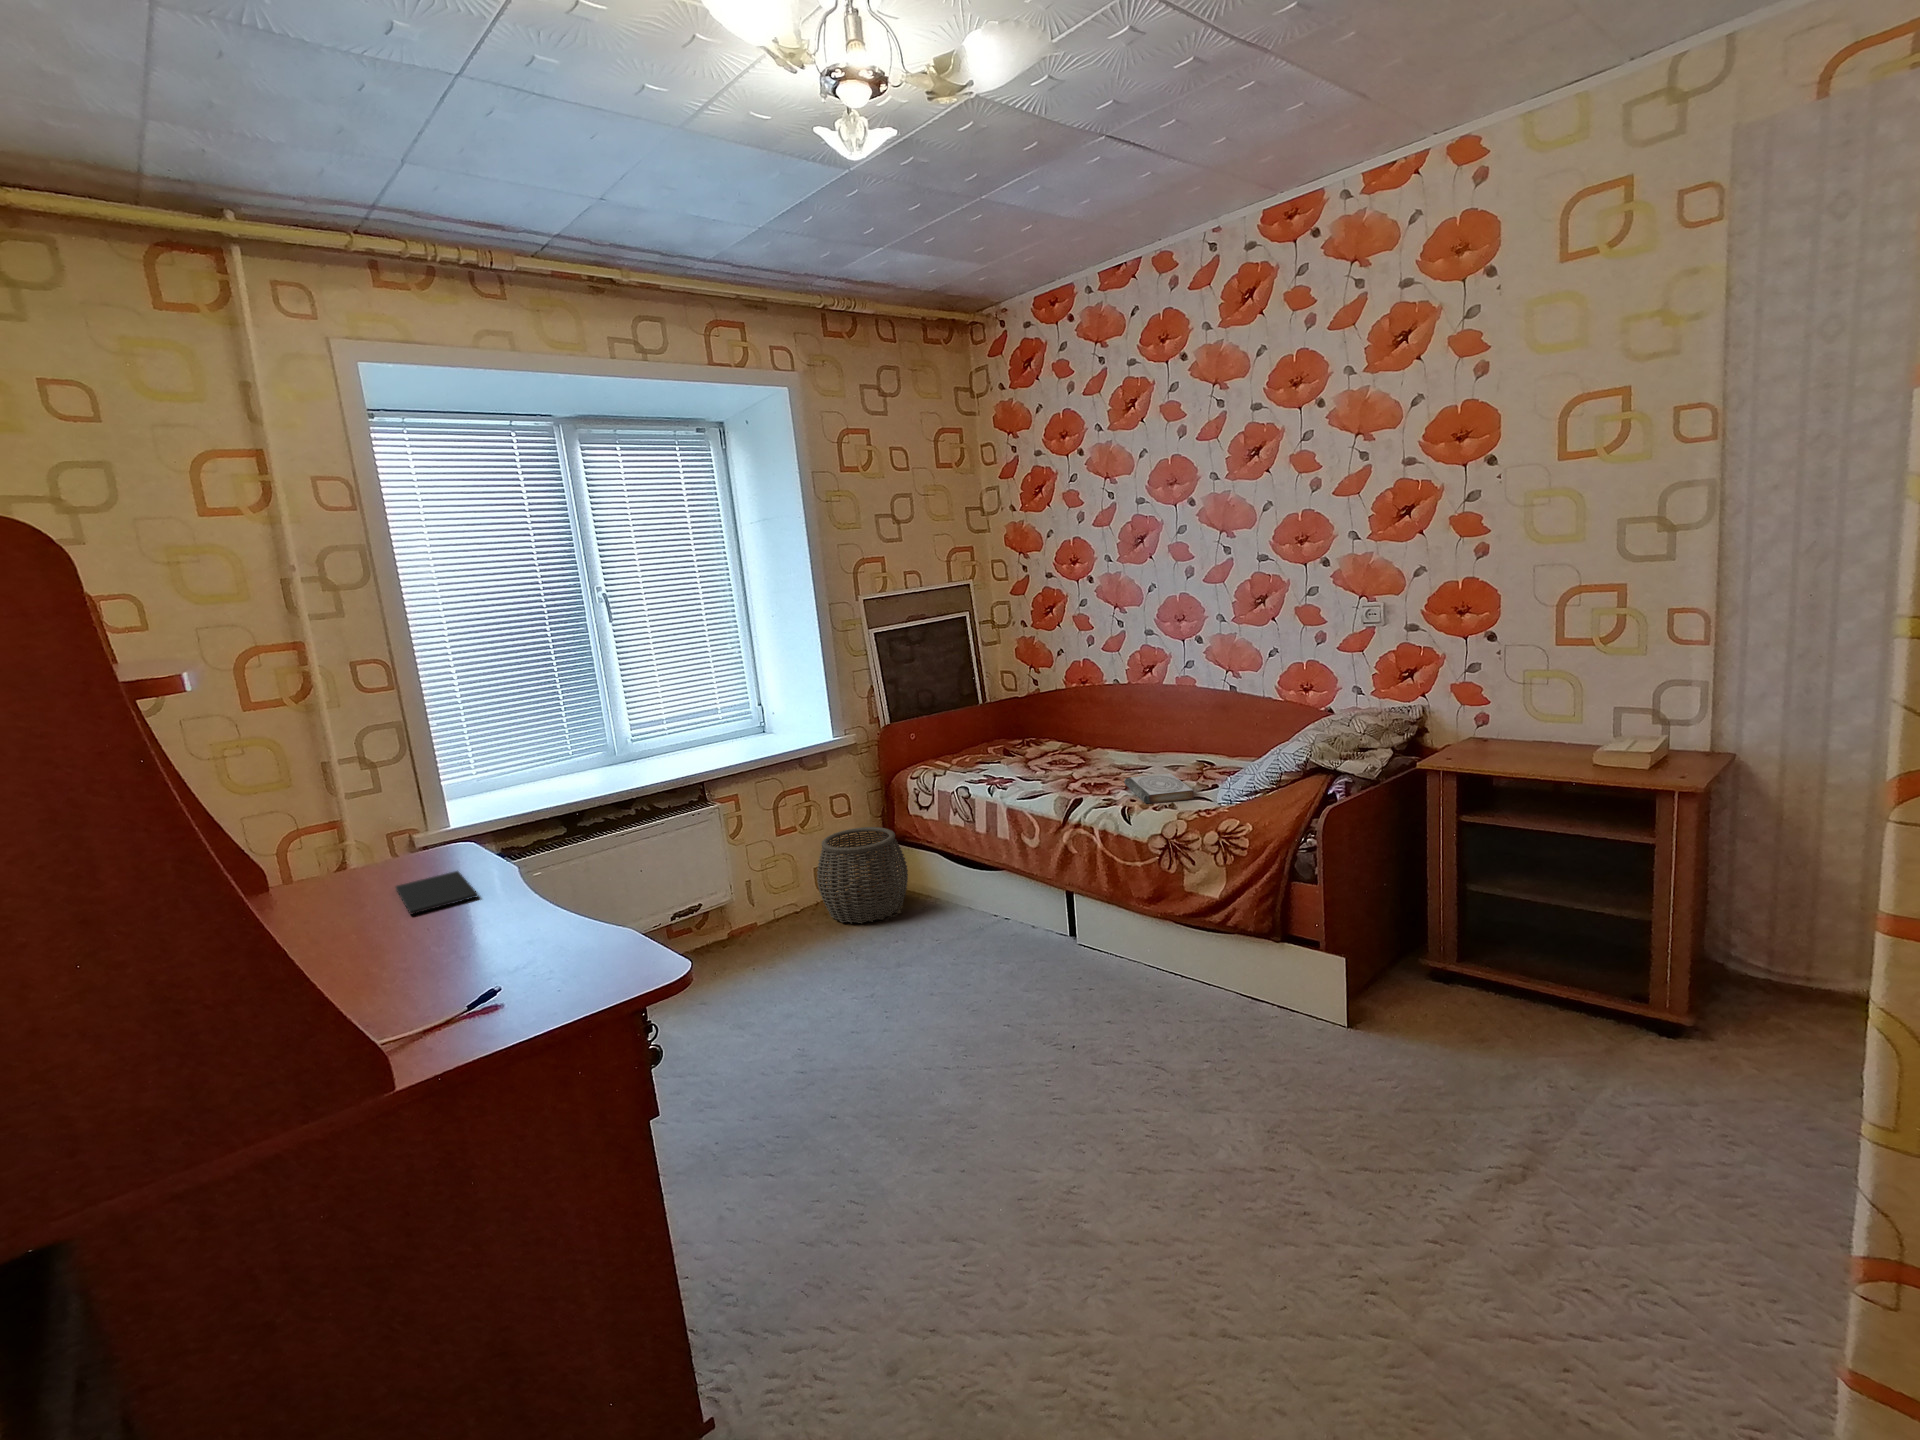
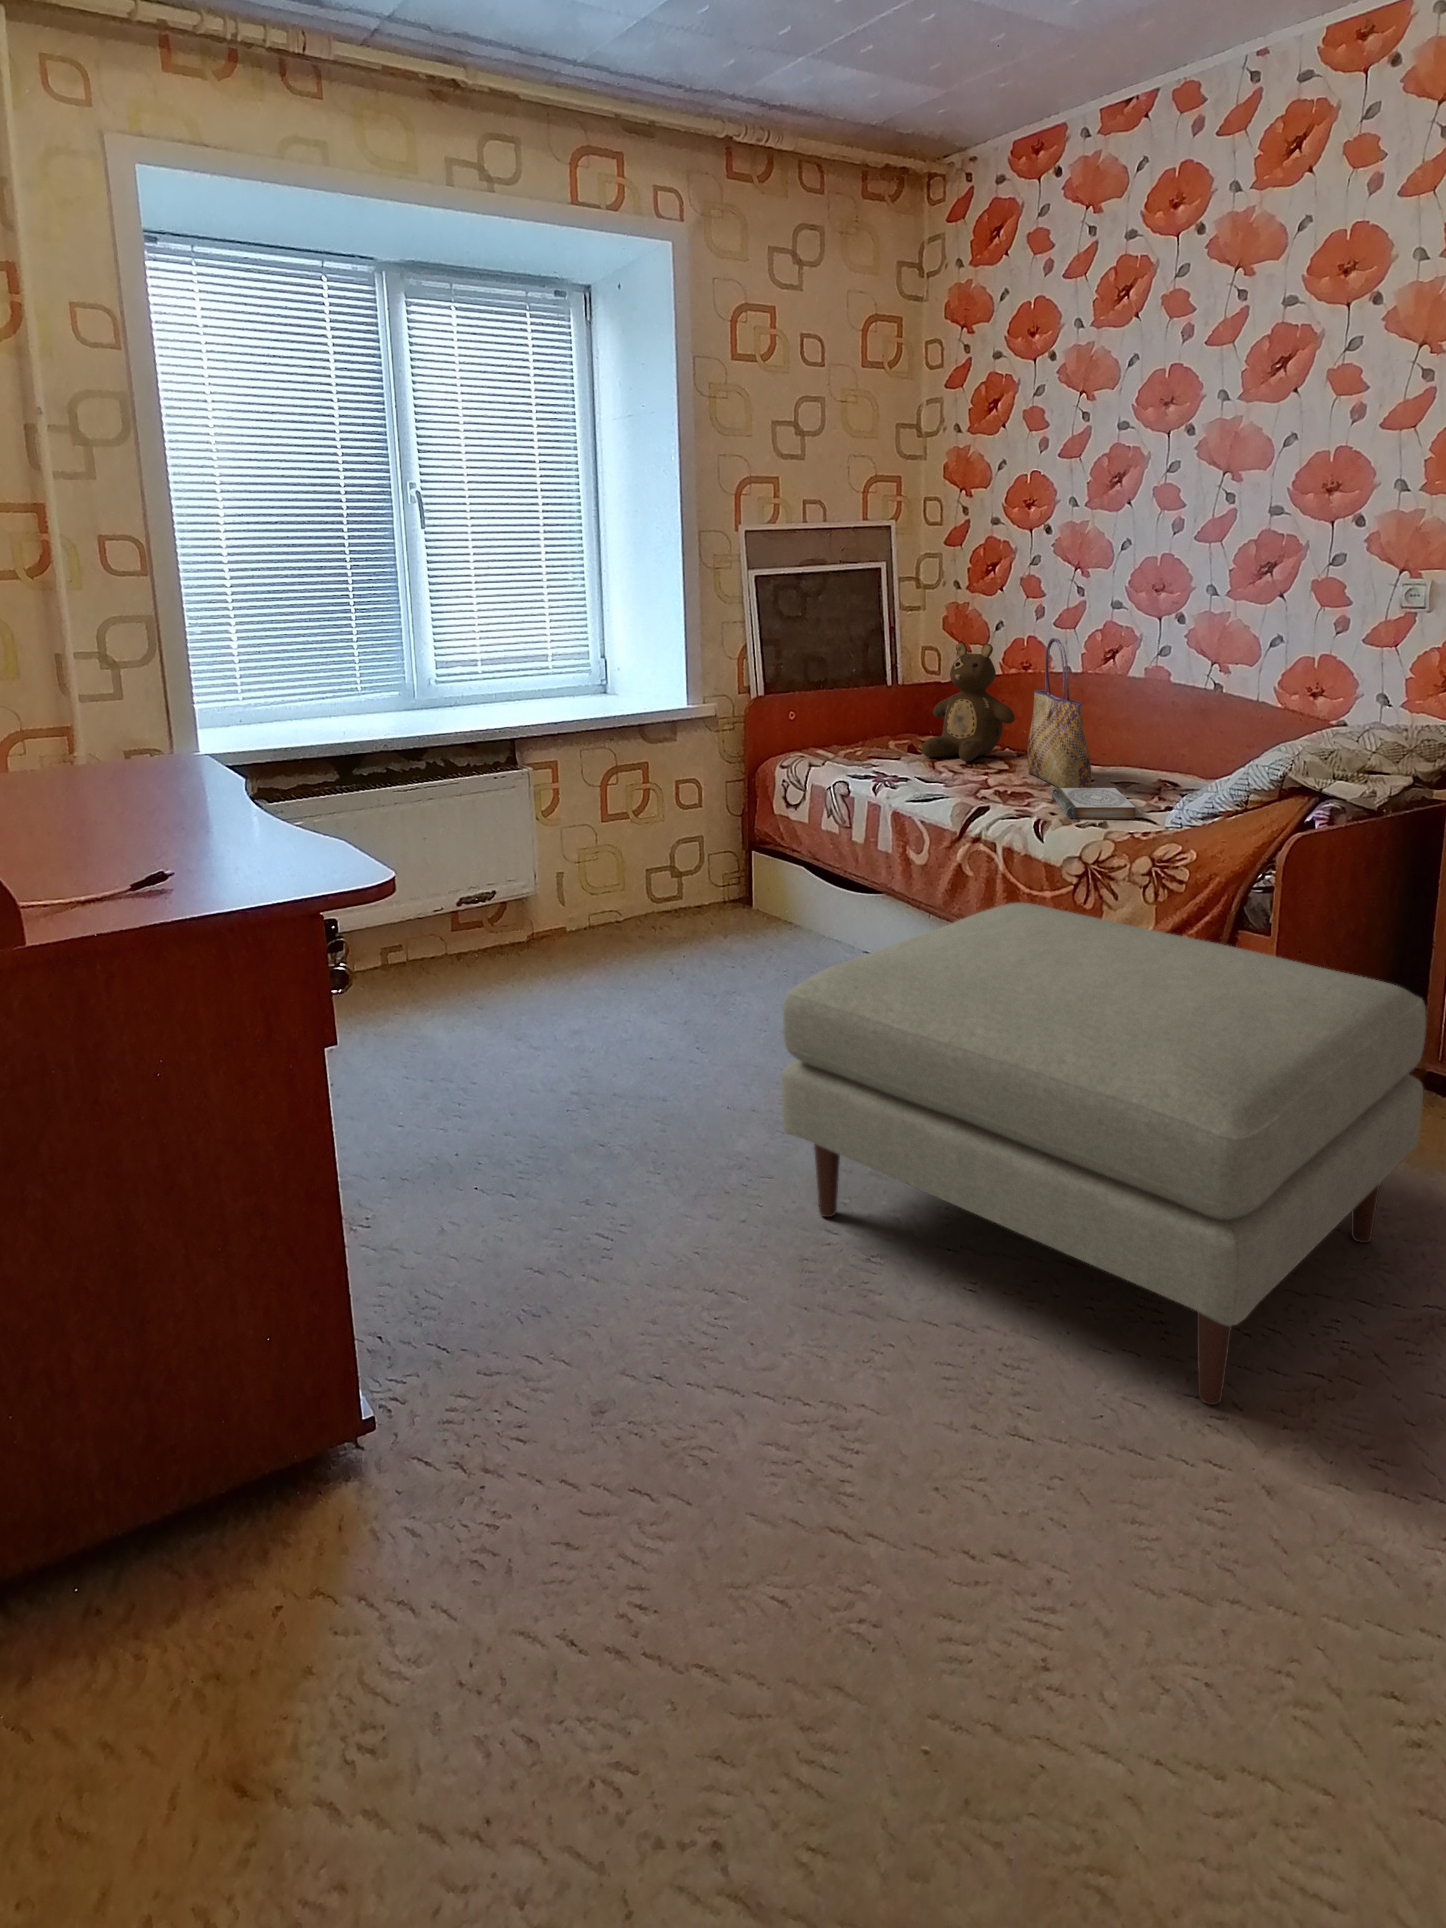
tote bag: none [1095,663,1150,778] -> present [1027,638,1091,788]
teddy bear: none [1012,668,1079,758] -> present [922,643,1015,762]
woven basket: present [817,827,908,924] -> none [648,827,766,946]
tablet: present [396,871,478,914] -> none [95,767,182,798]
ottoman: none [982,883,1467,1293] -> present [782,903,1426,1405]

